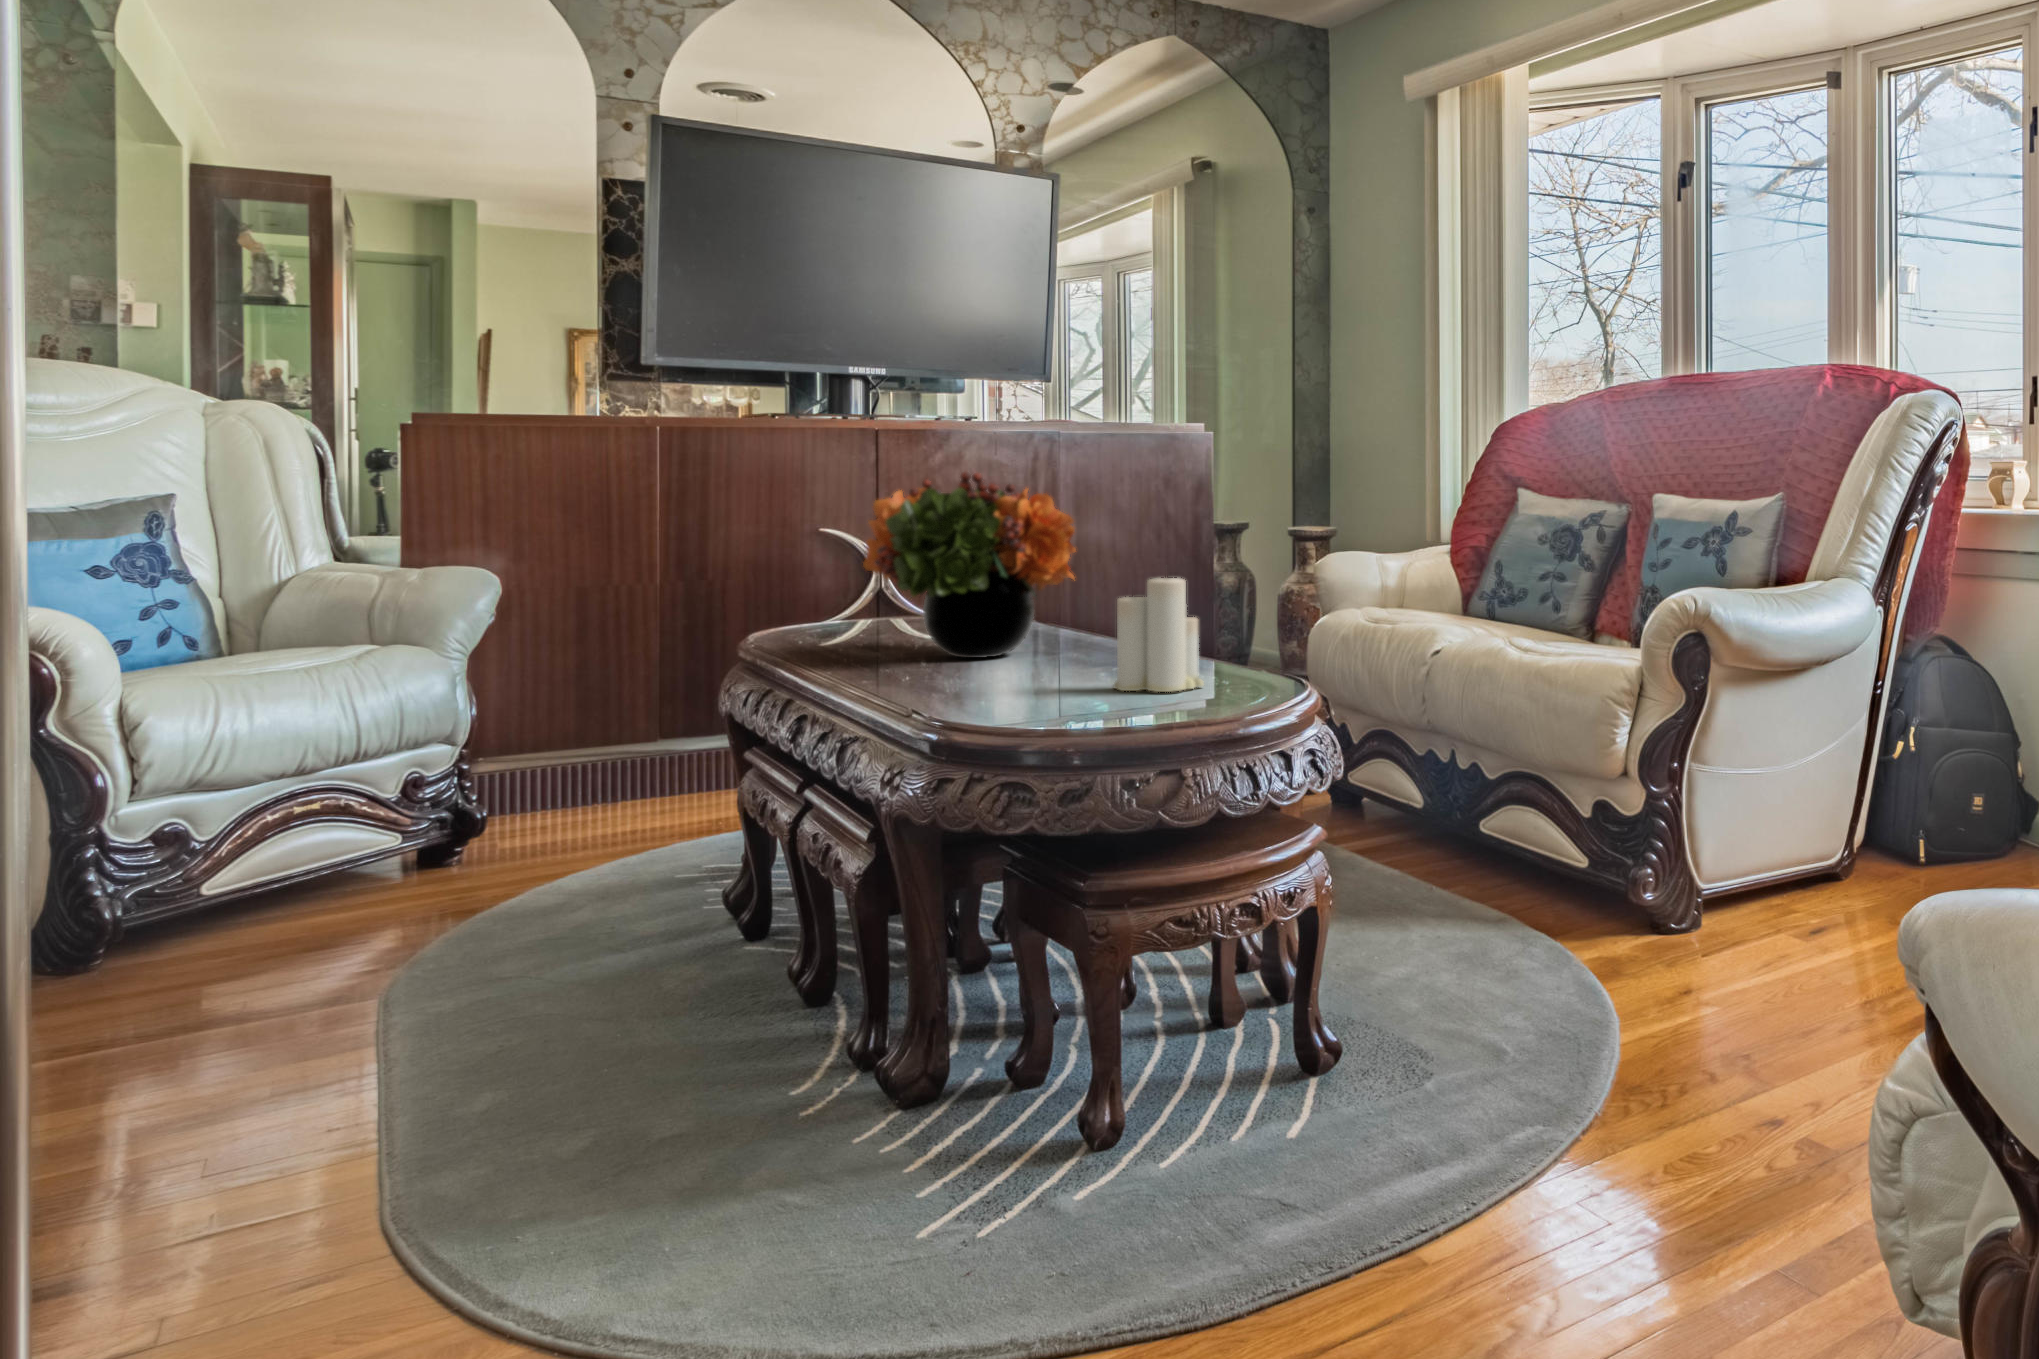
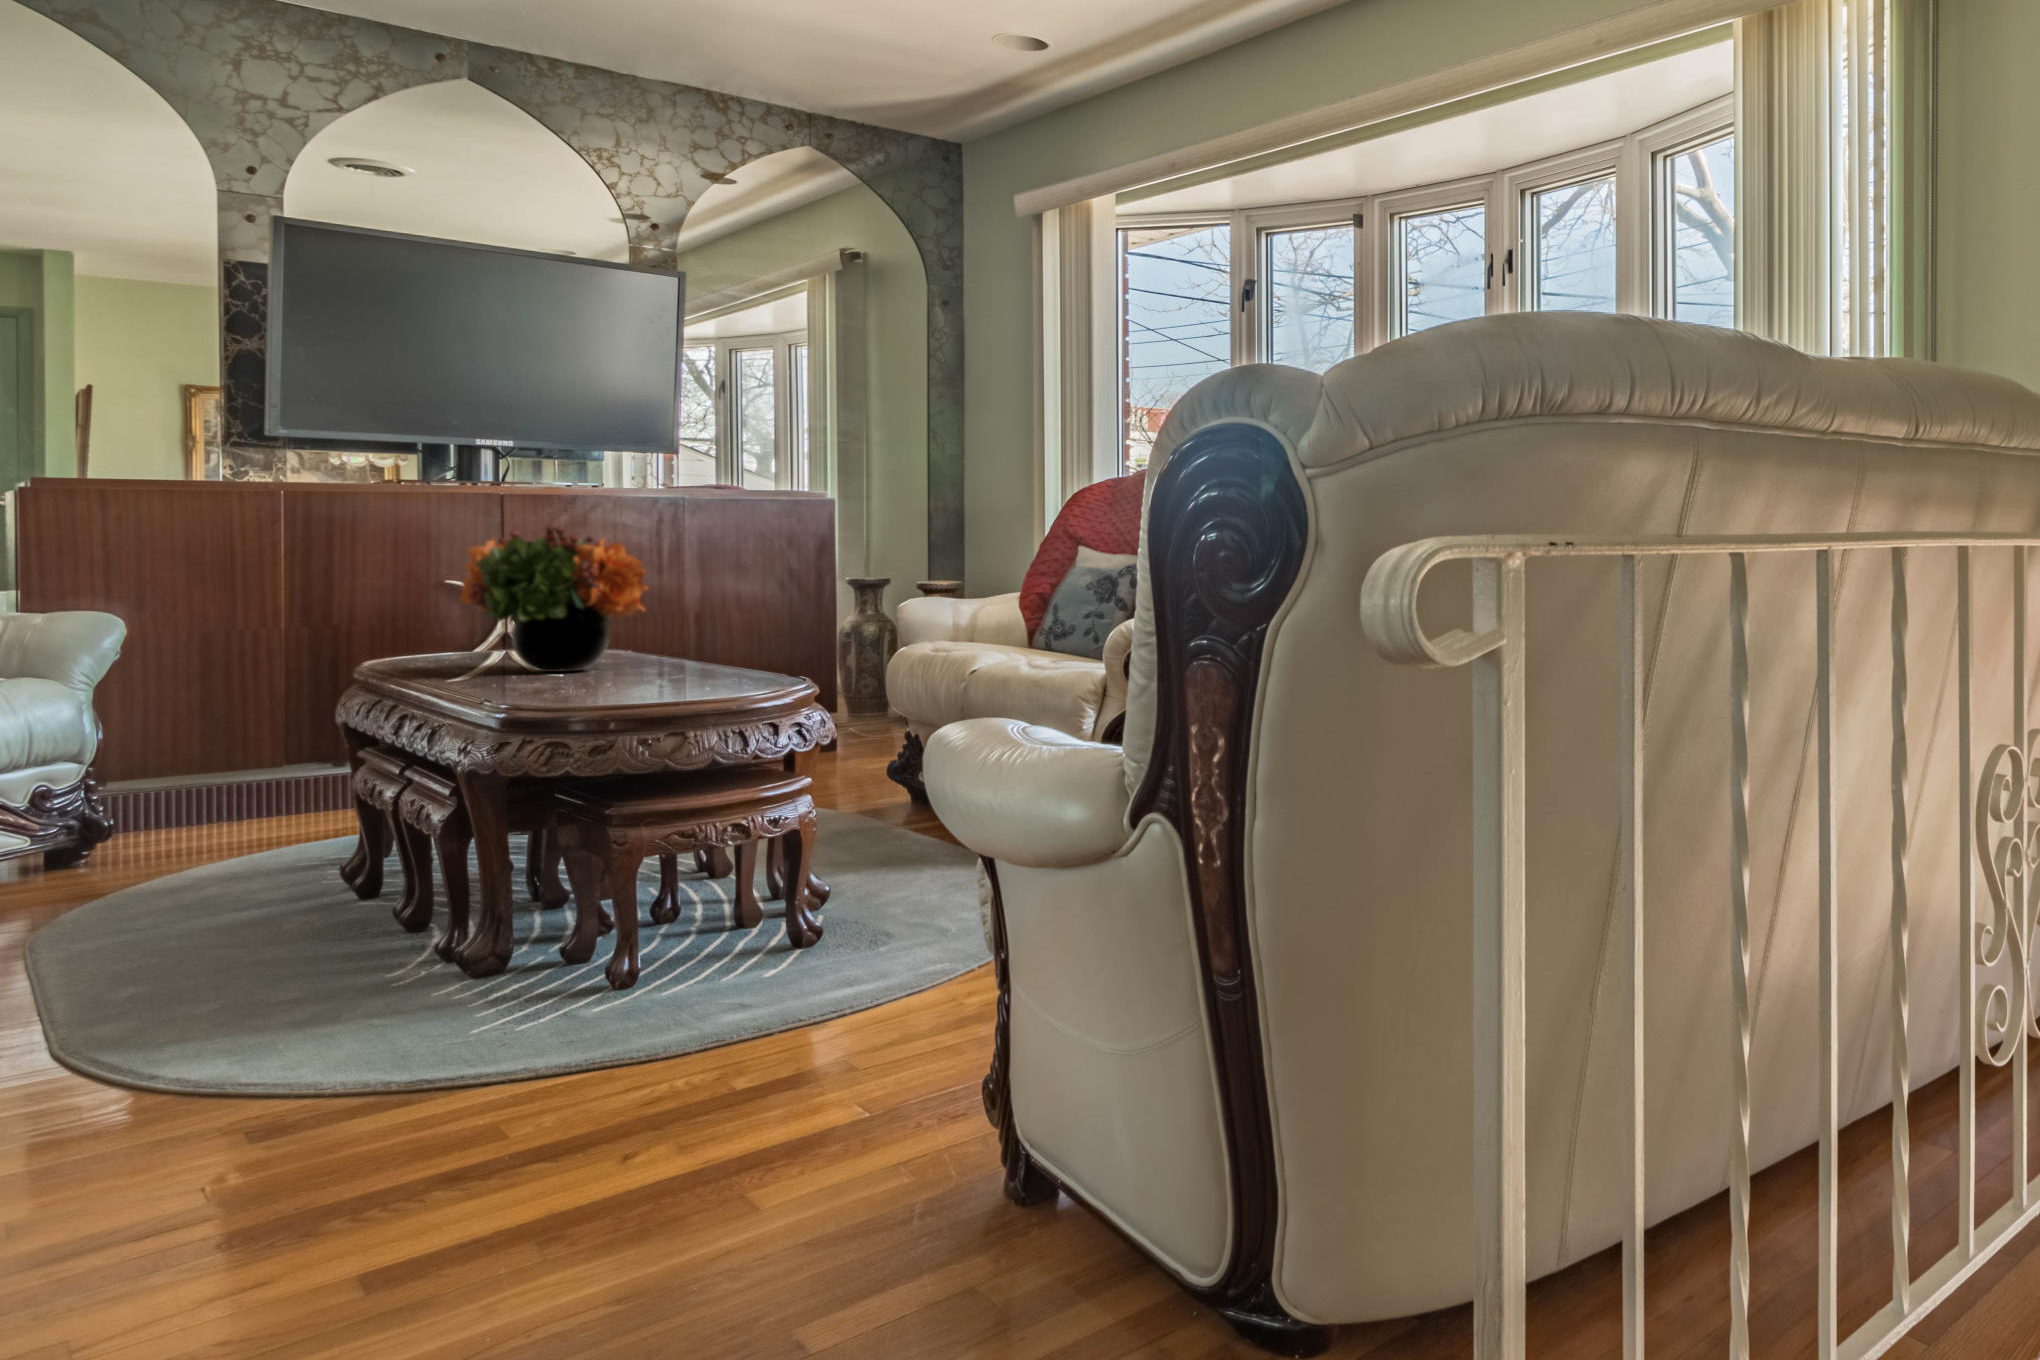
candle: present [1114,578,1204,692] -> none [657,594,731,687]

